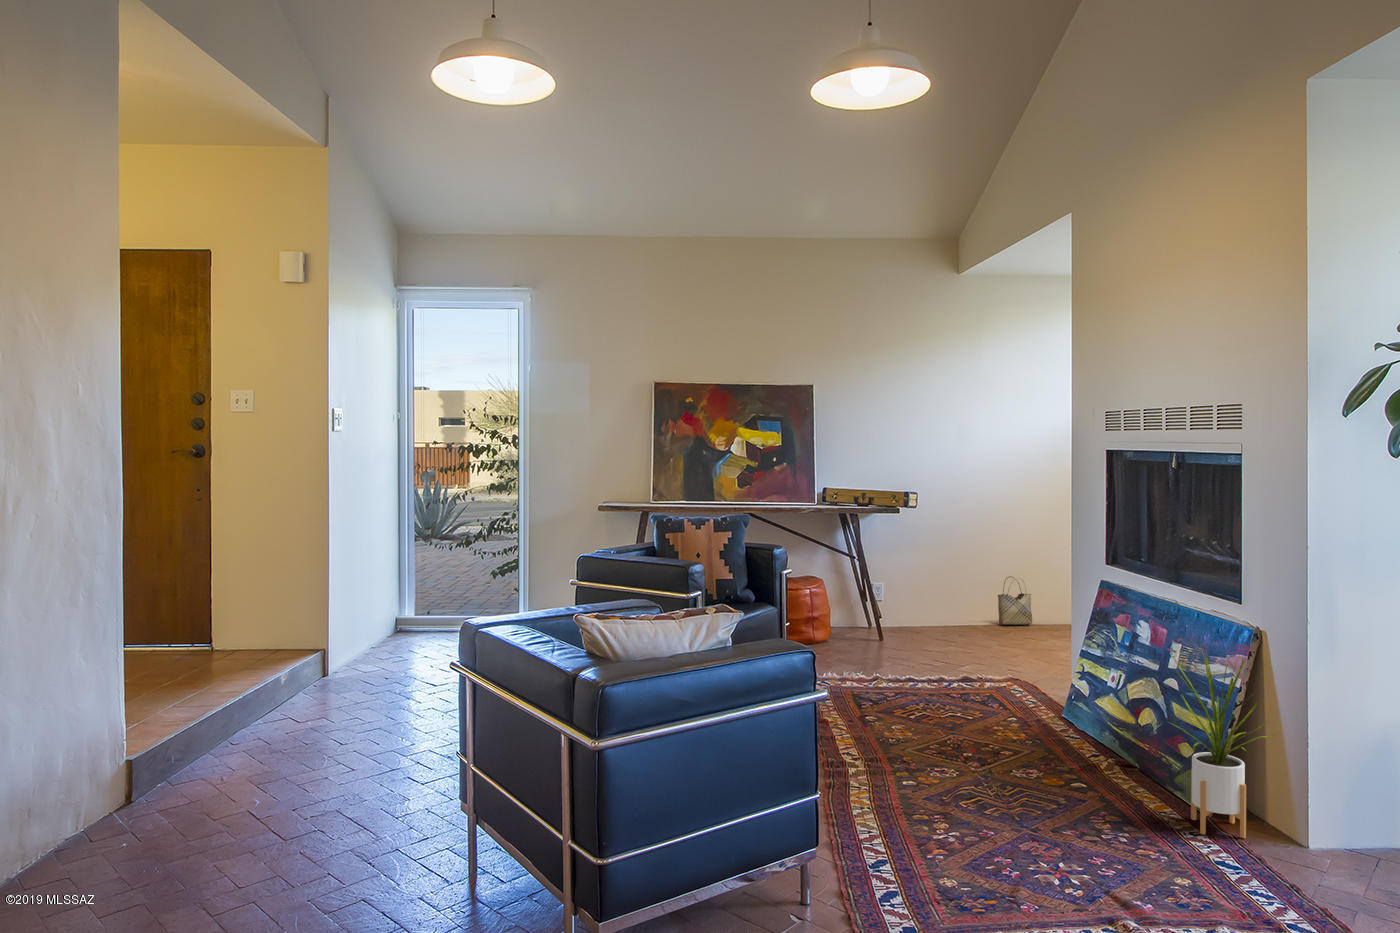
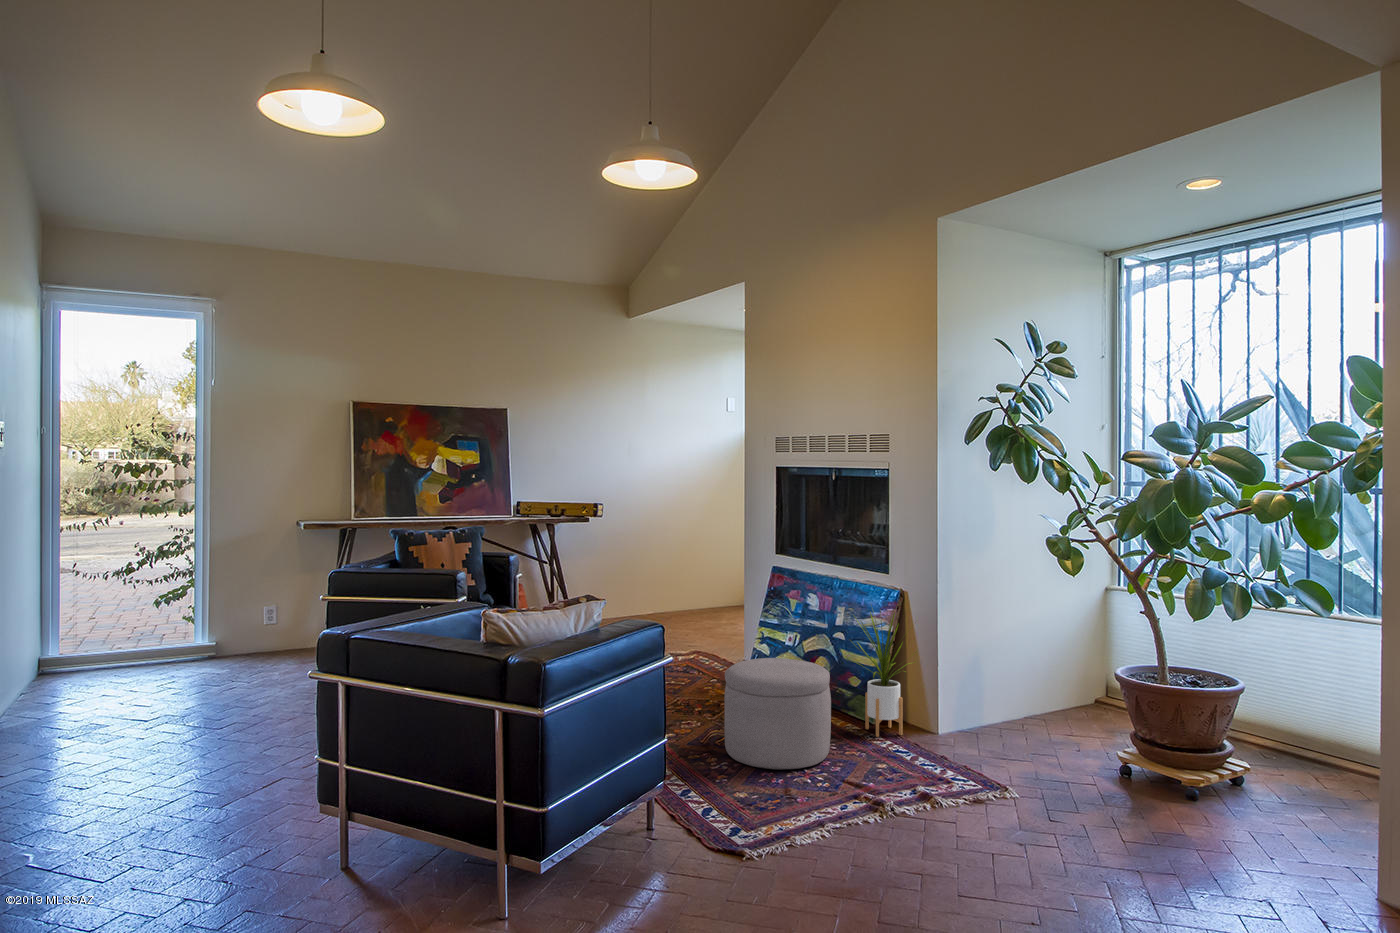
woven basket: present [998,576,1032,625] -> none [658,574,684,614]
ottoman: none [964,704,1113,861] -> present [725,658,831,769]

